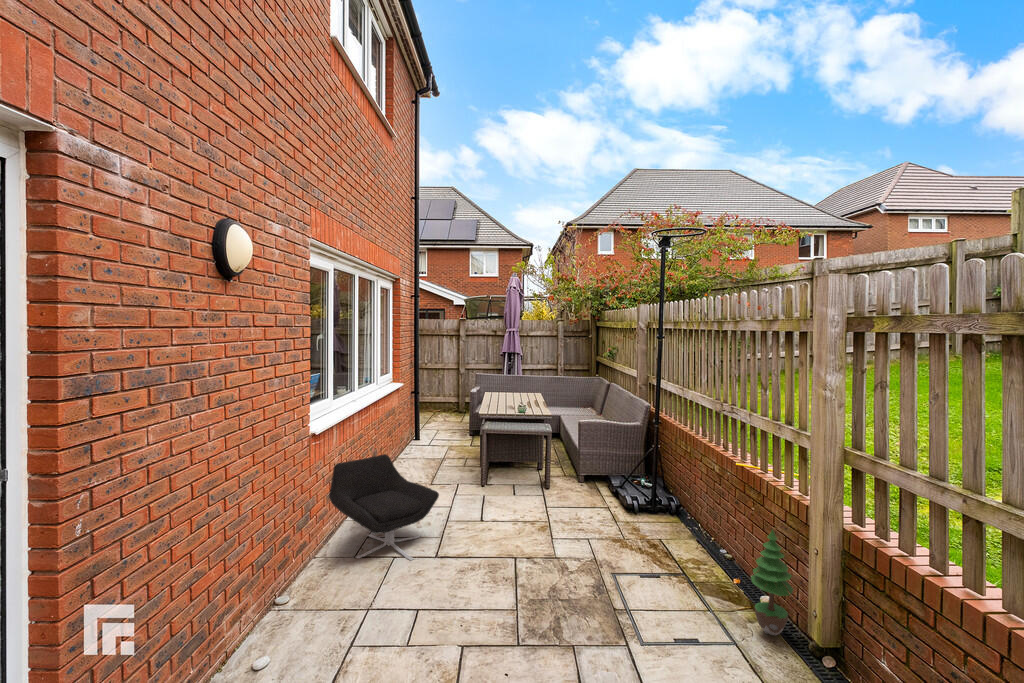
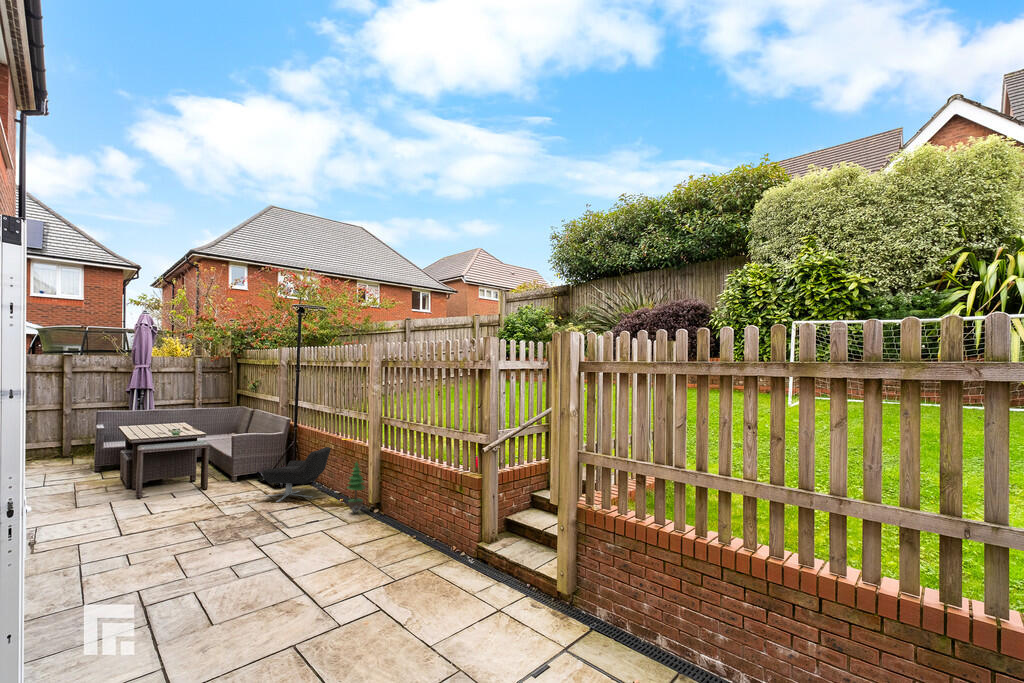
lounge chair: present [329,454,439,560] -> present [262,447,331,502]

